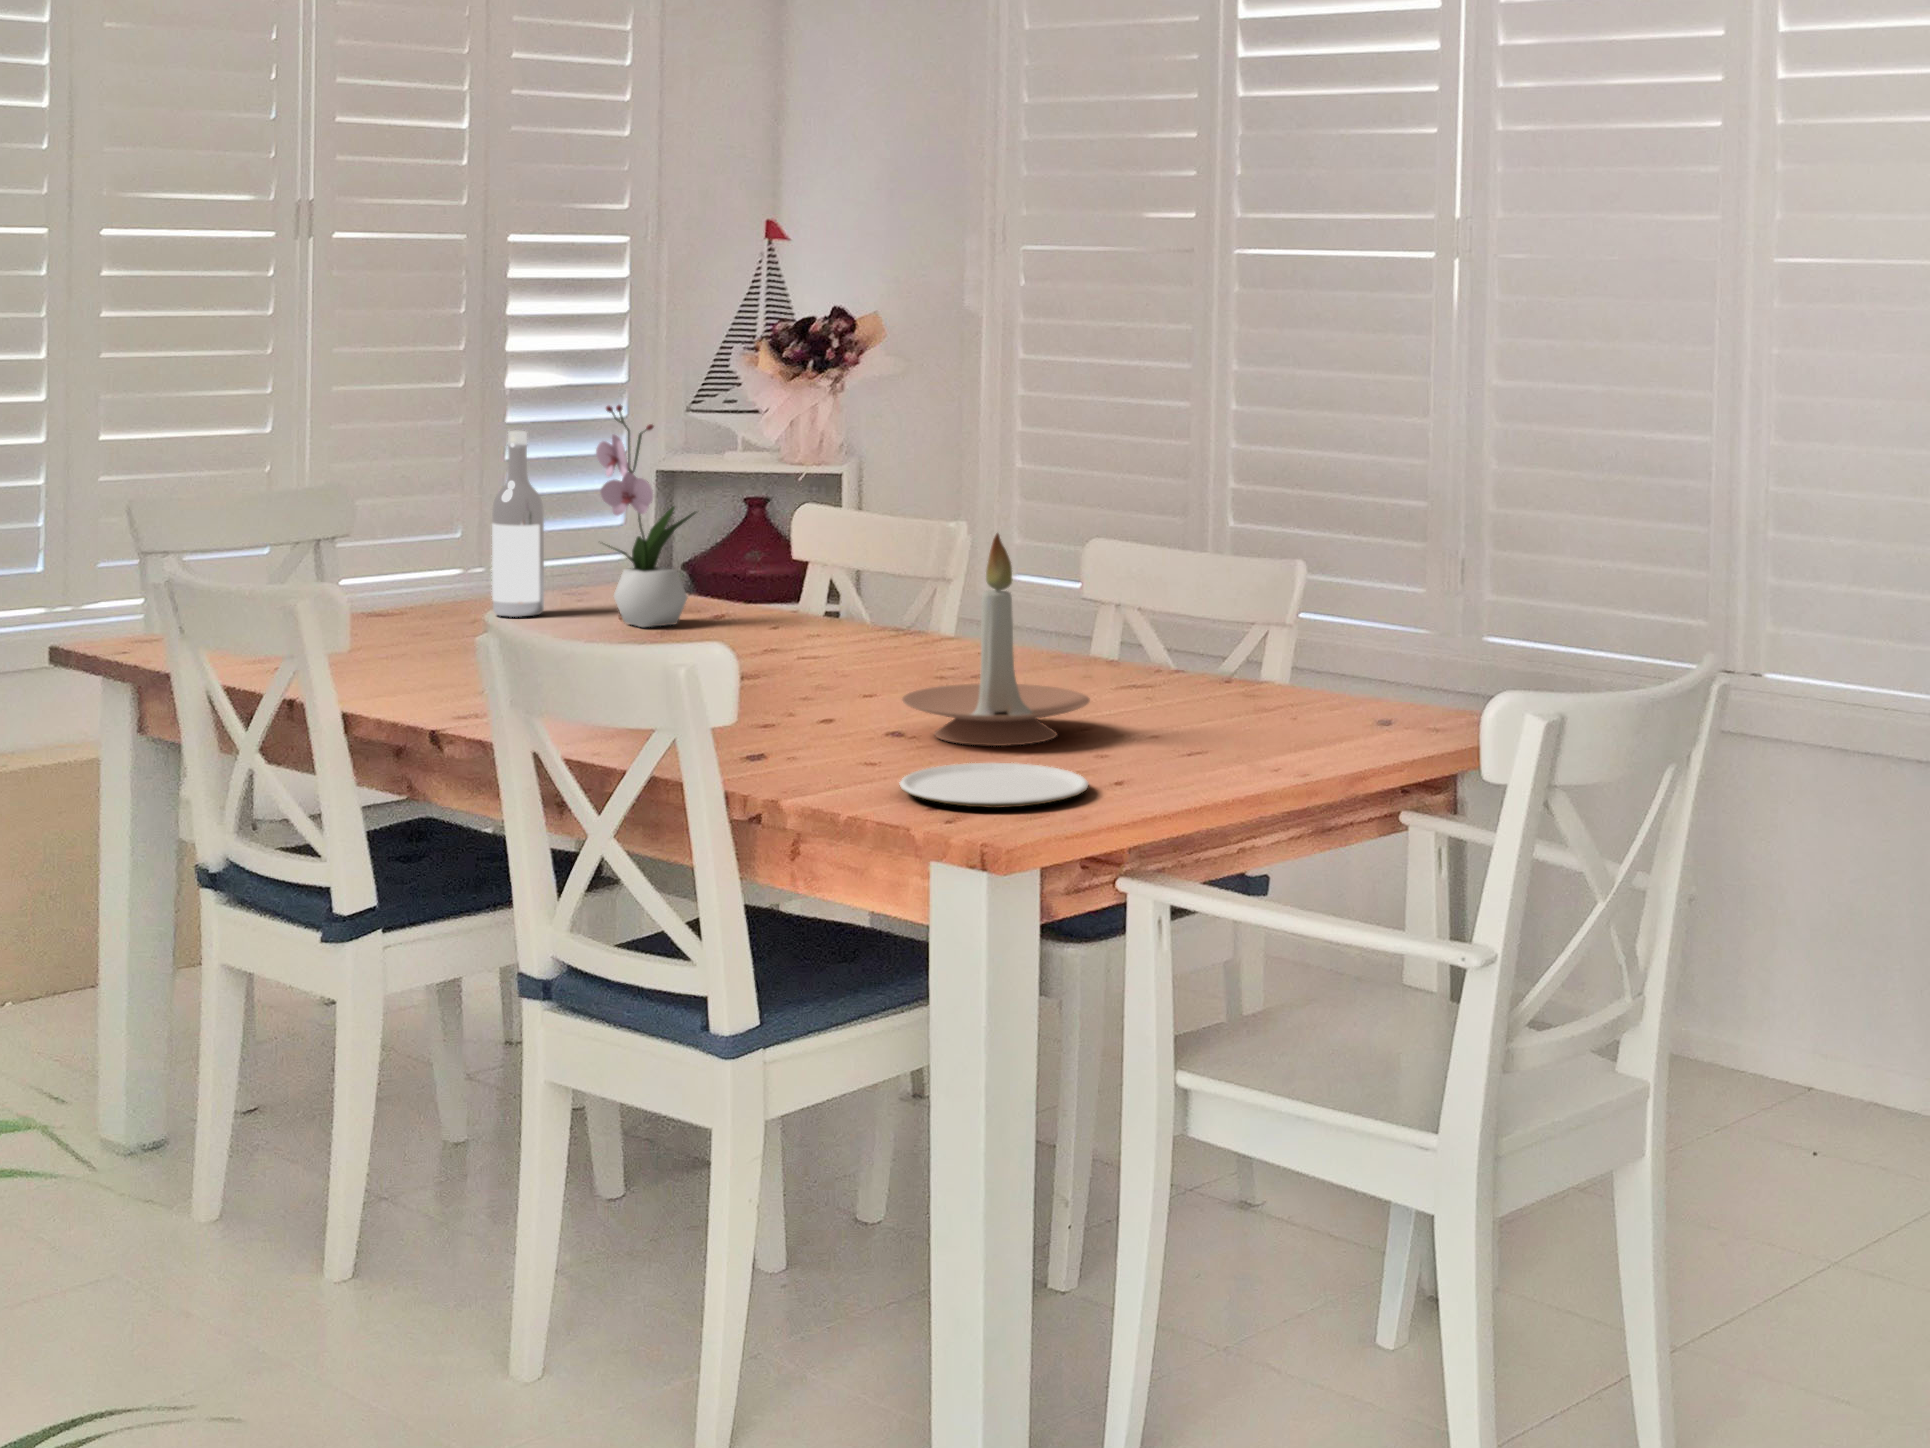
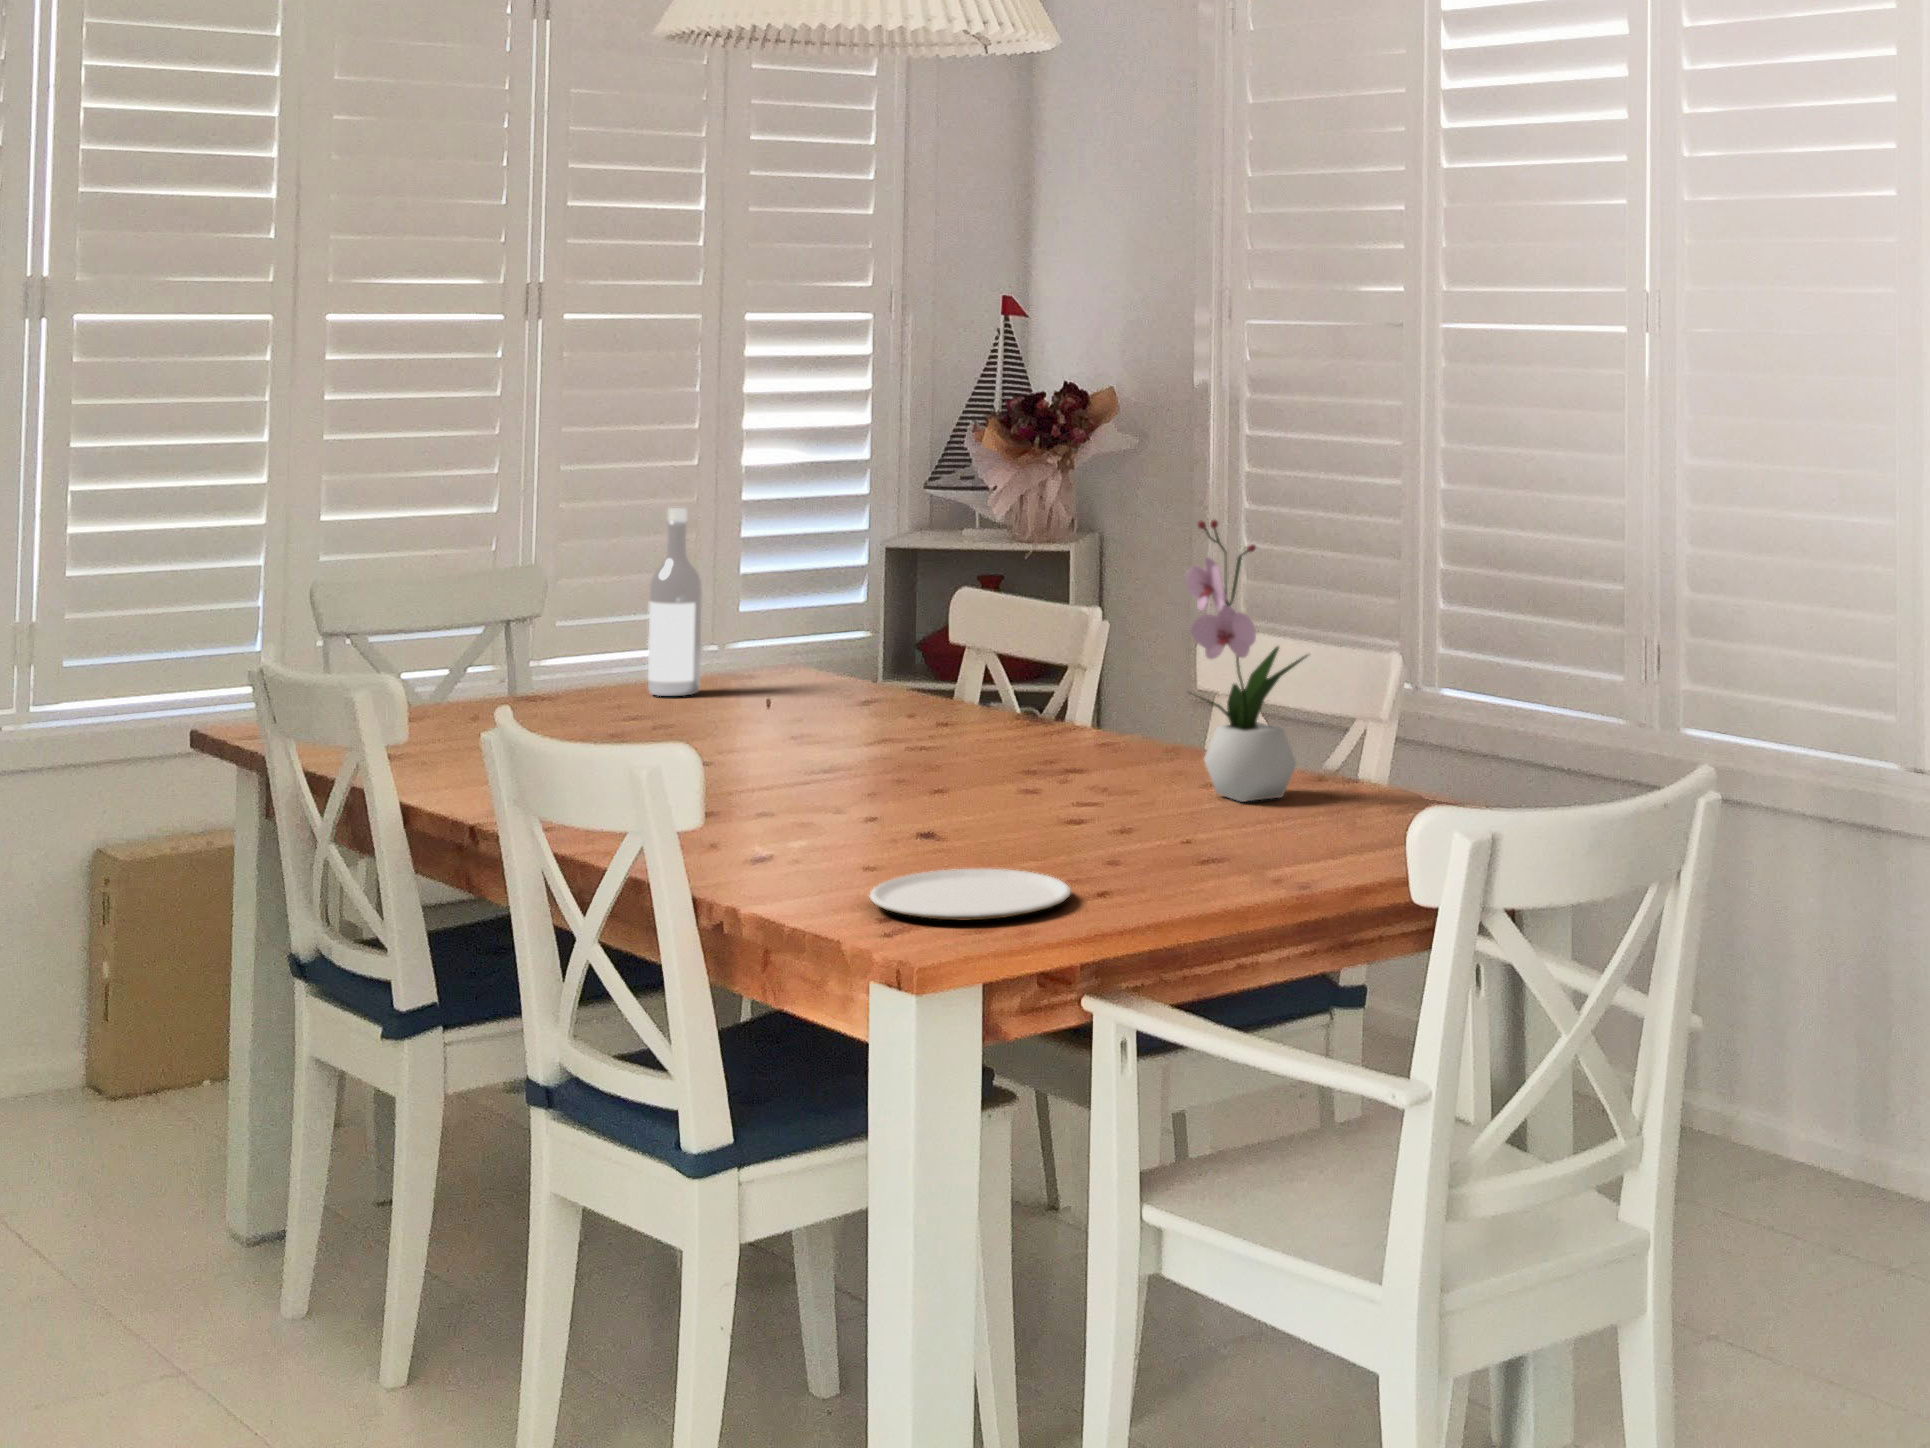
flower arrangement: present [596,405,696,627] -> present [1185,520,1308,802]
candle holder: present [902,533,1090,746] -> none [932,621,1130,848]

